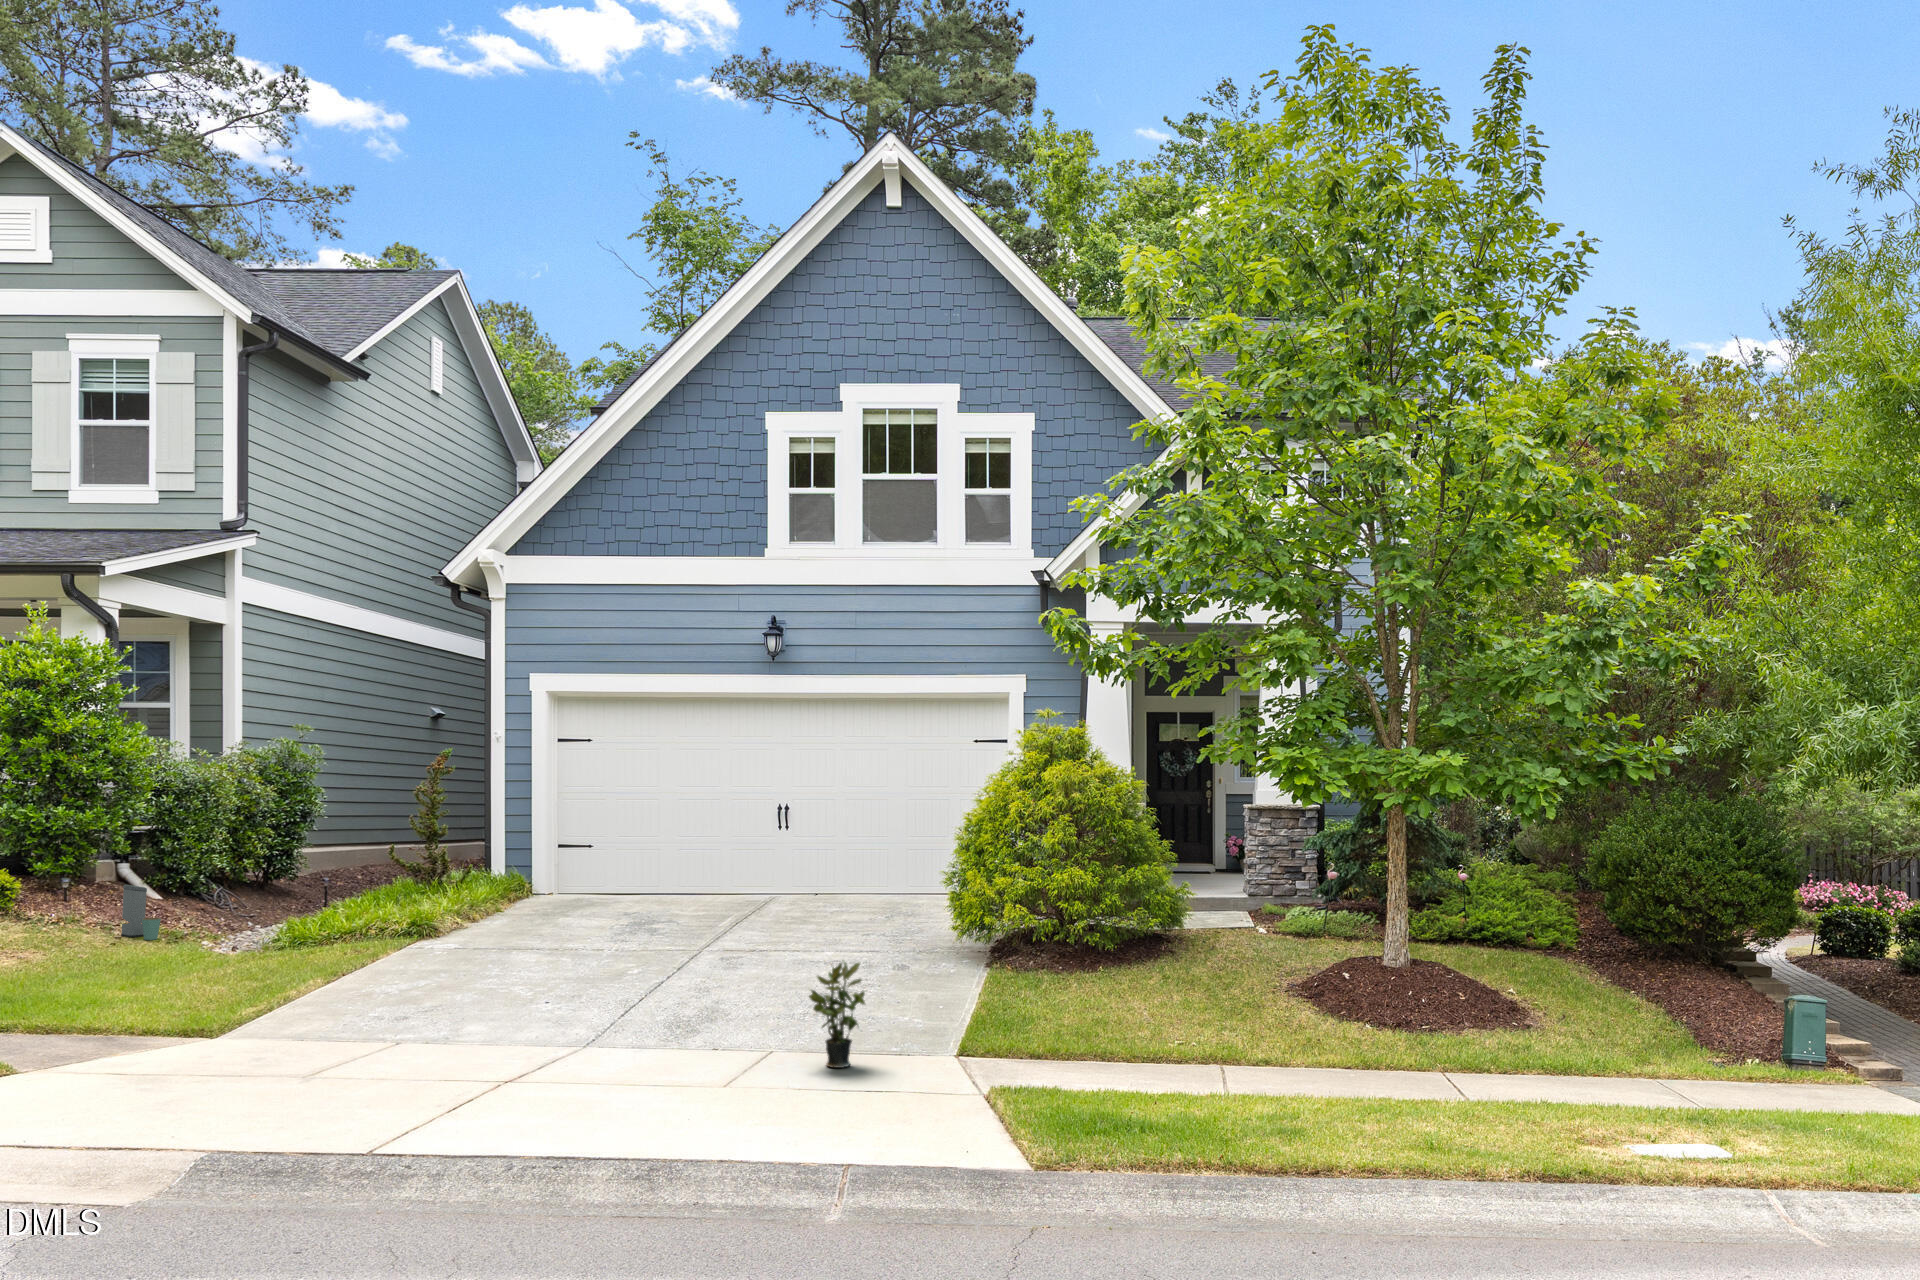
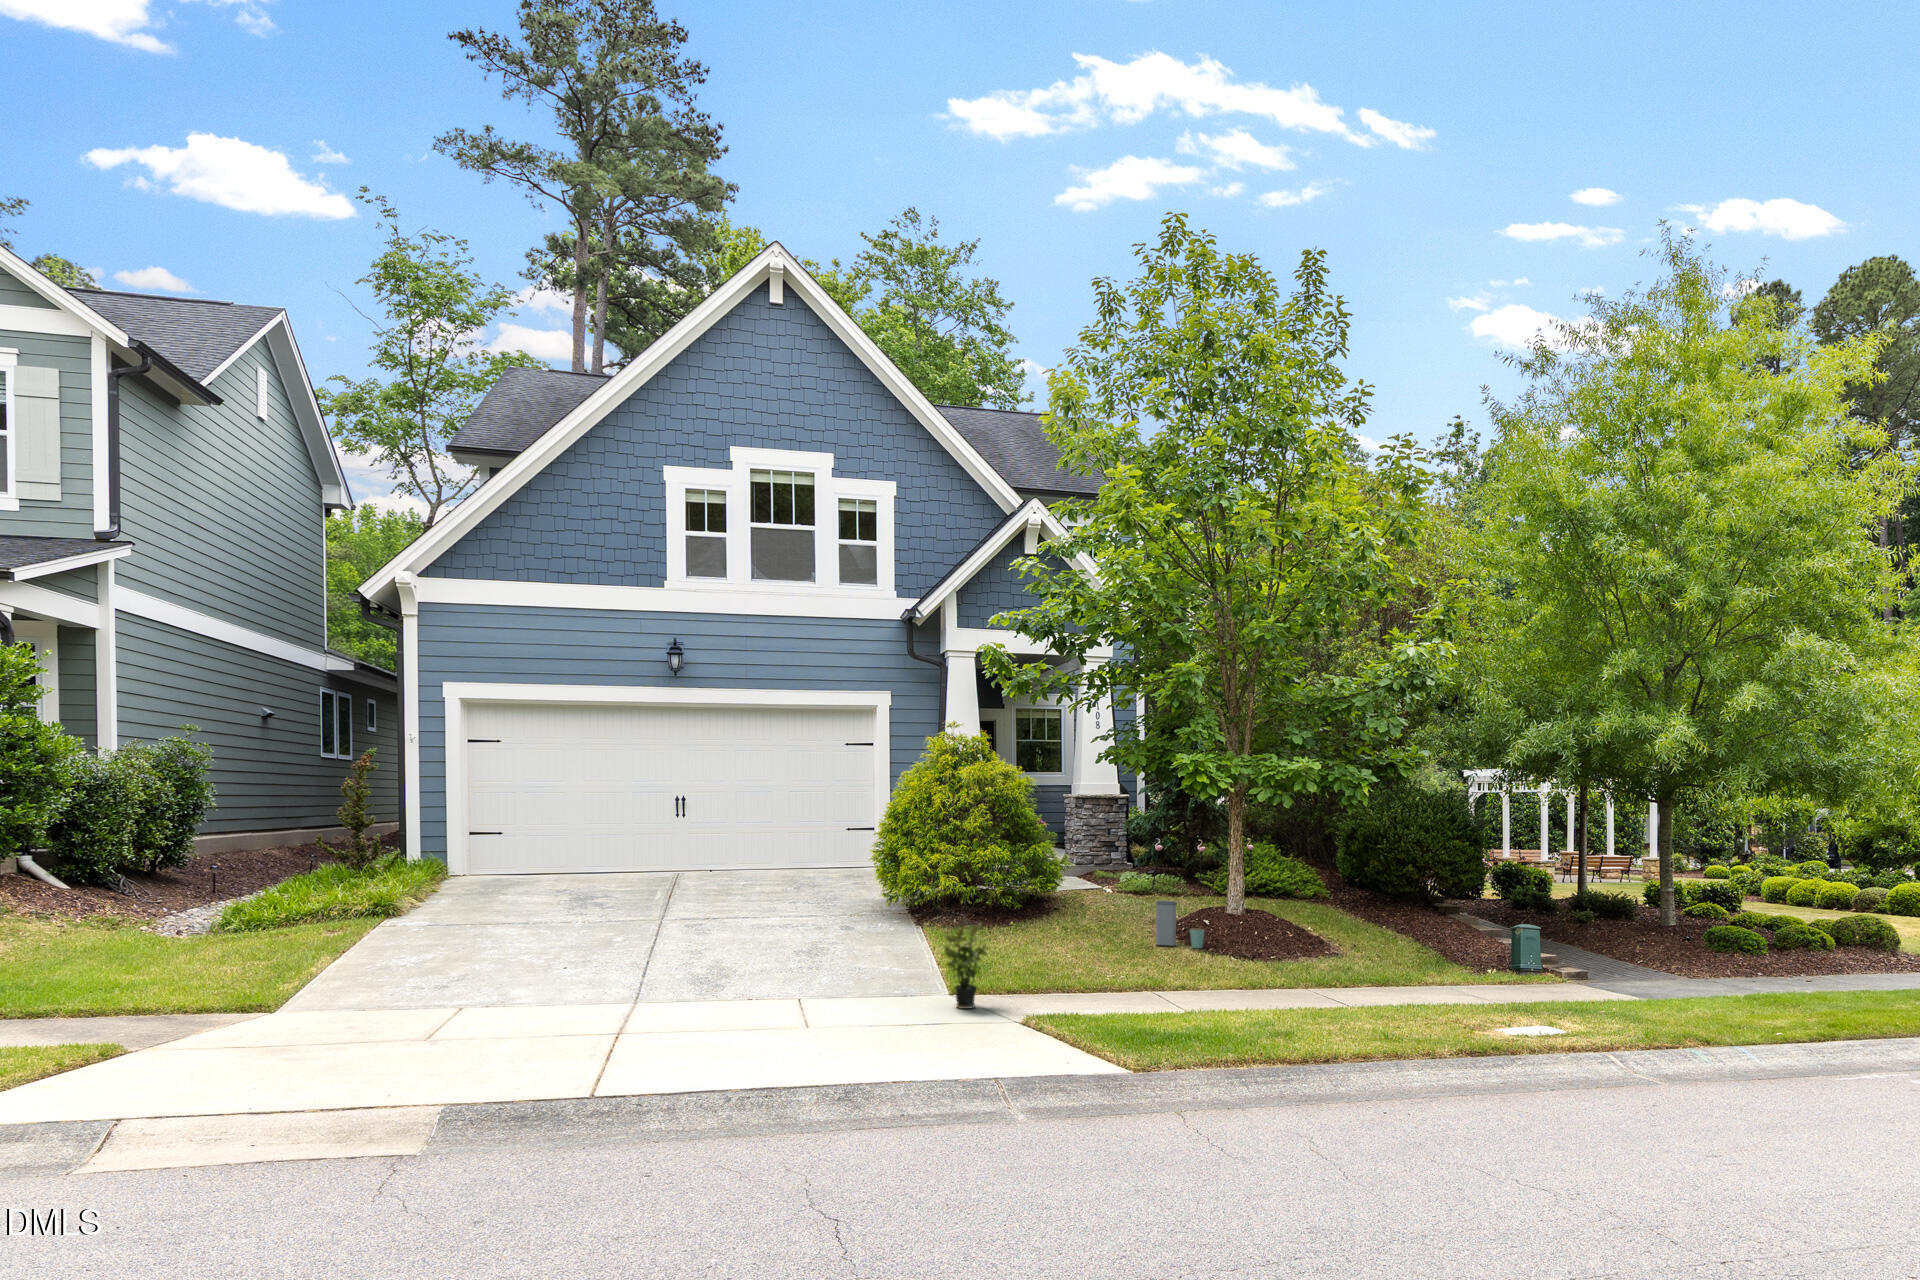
trash can: present [121,885,161,940] -> present [1156,900,1204,948]

